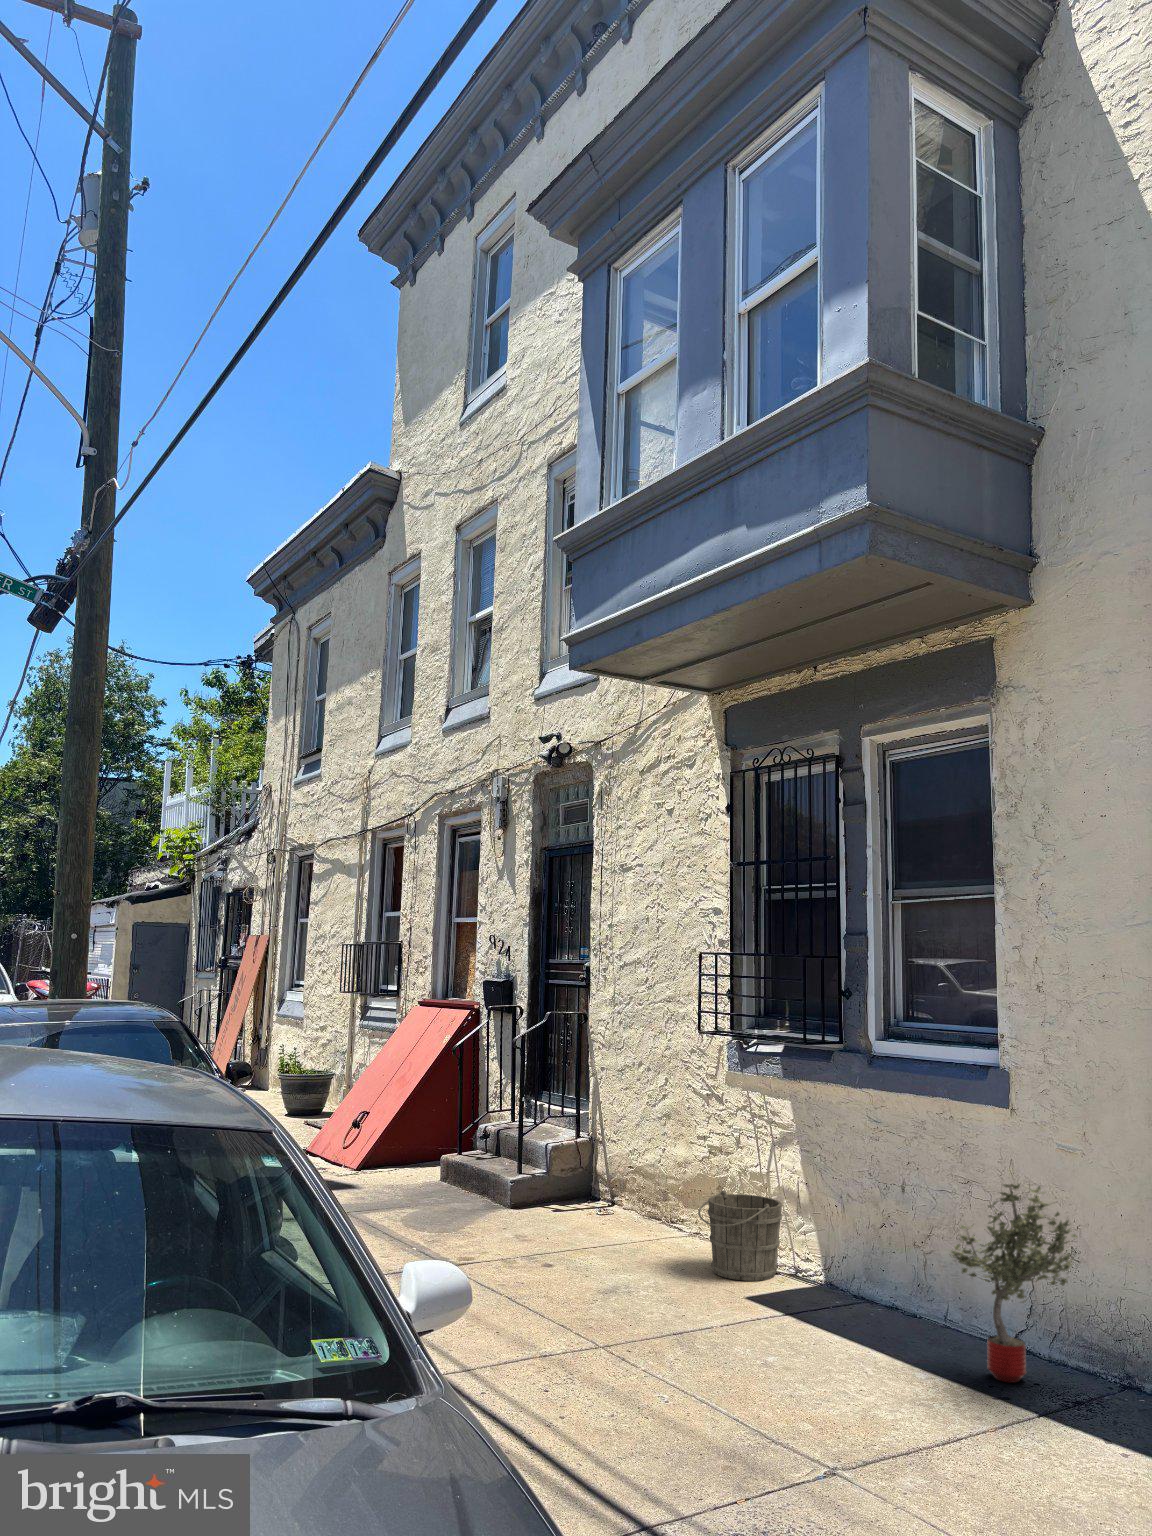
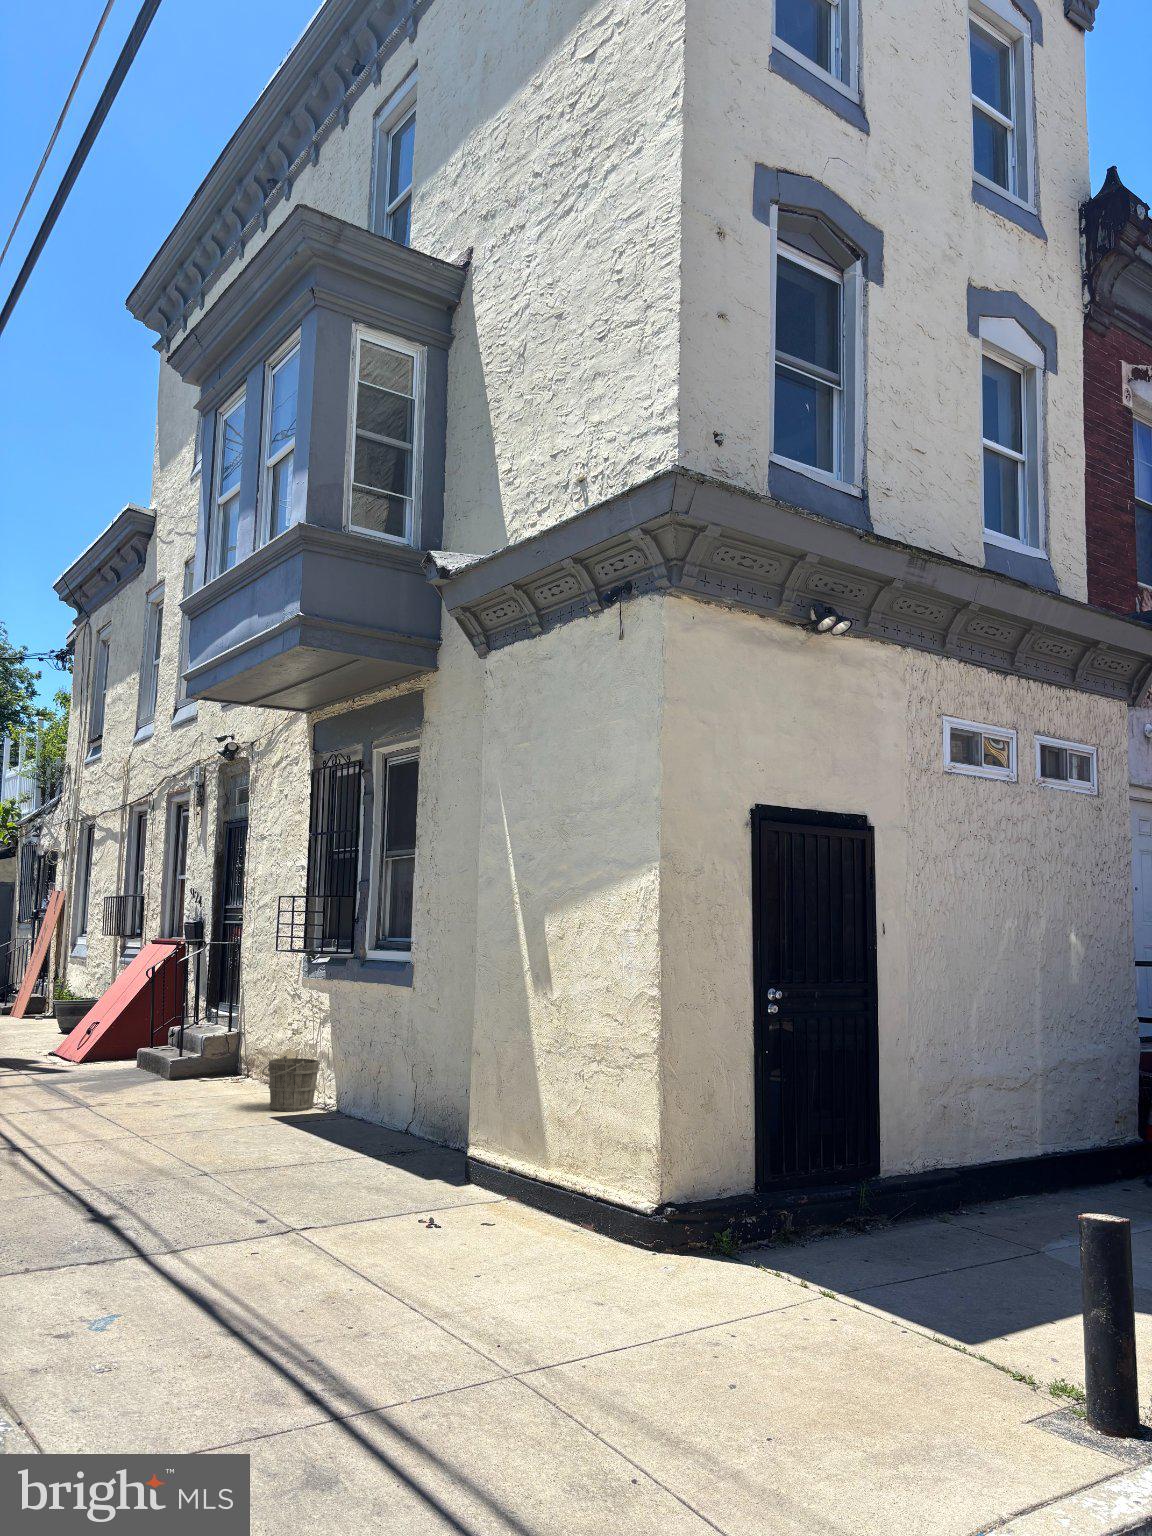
potted tree: present [951,1184,1077,1383] -> none [367,1030,429,1147]

